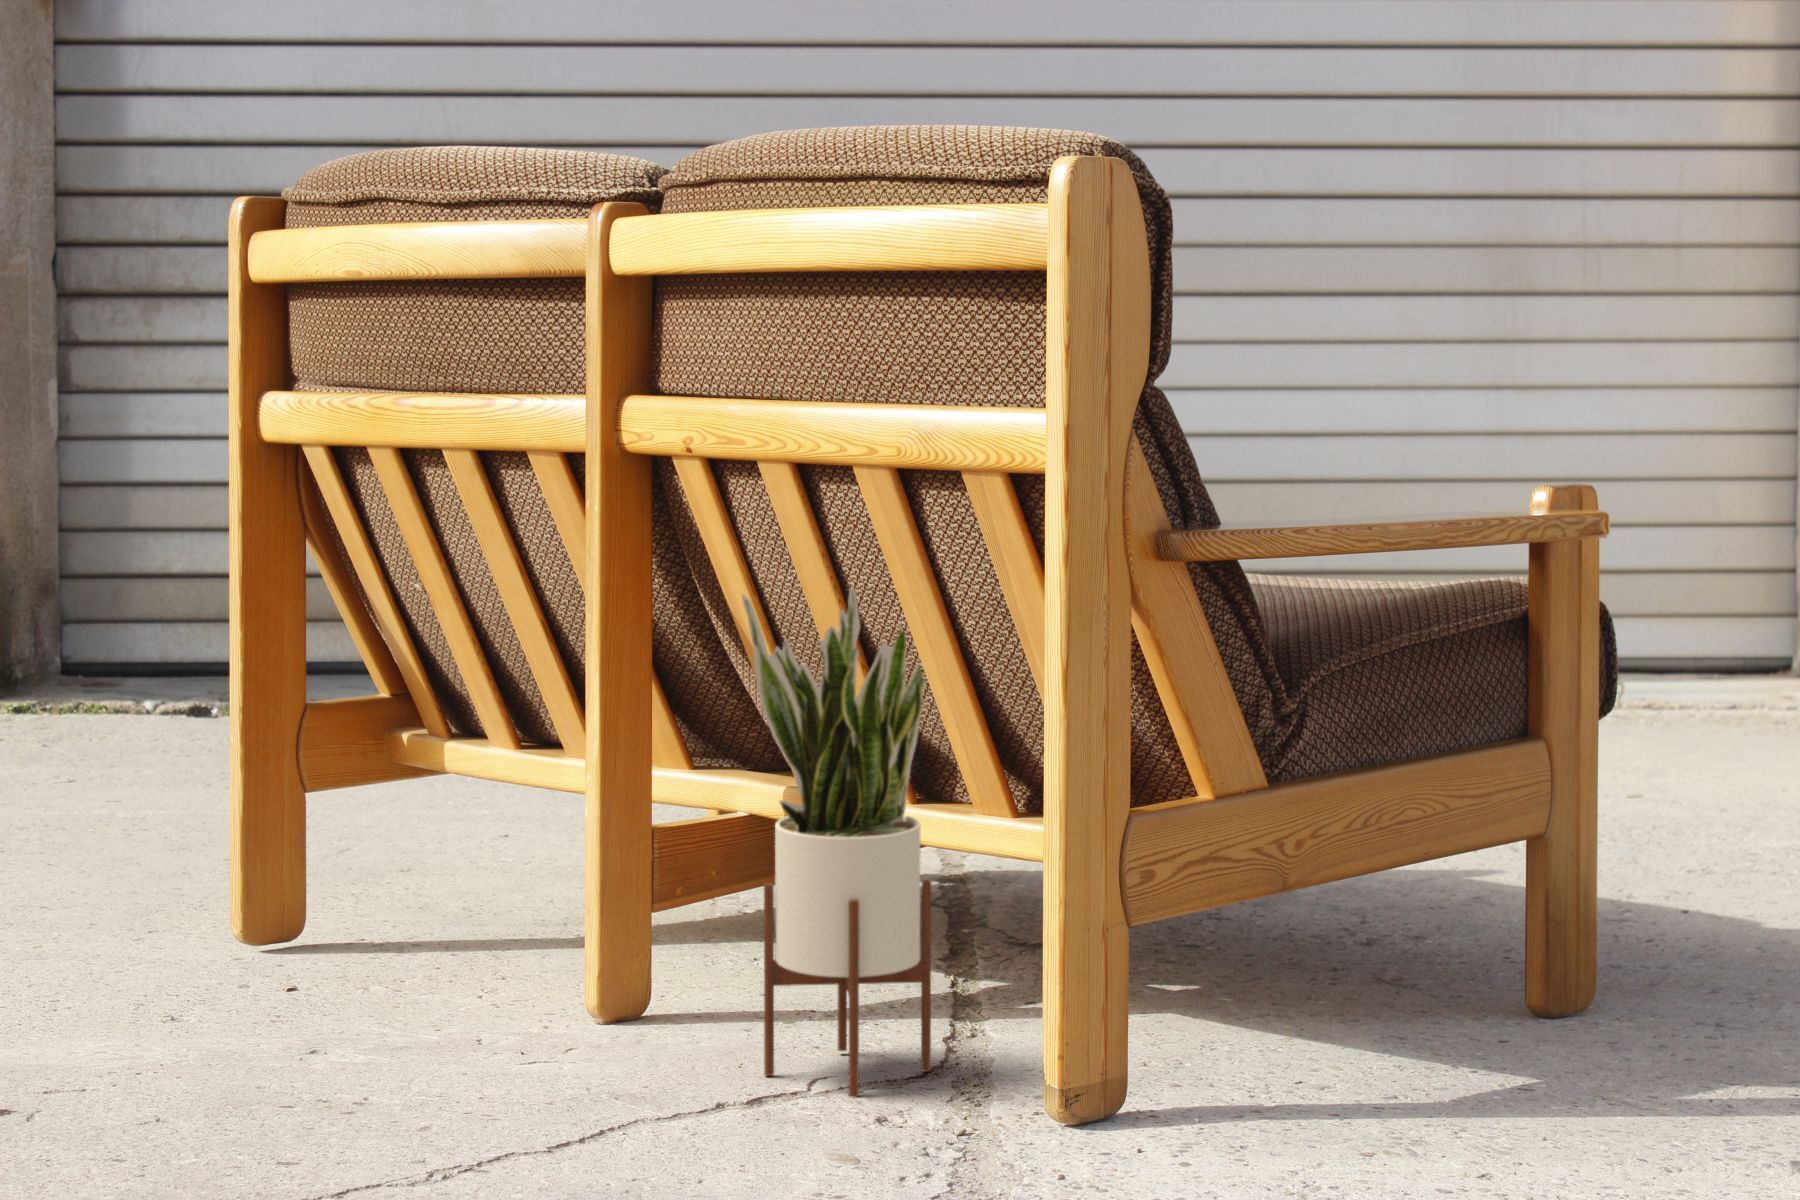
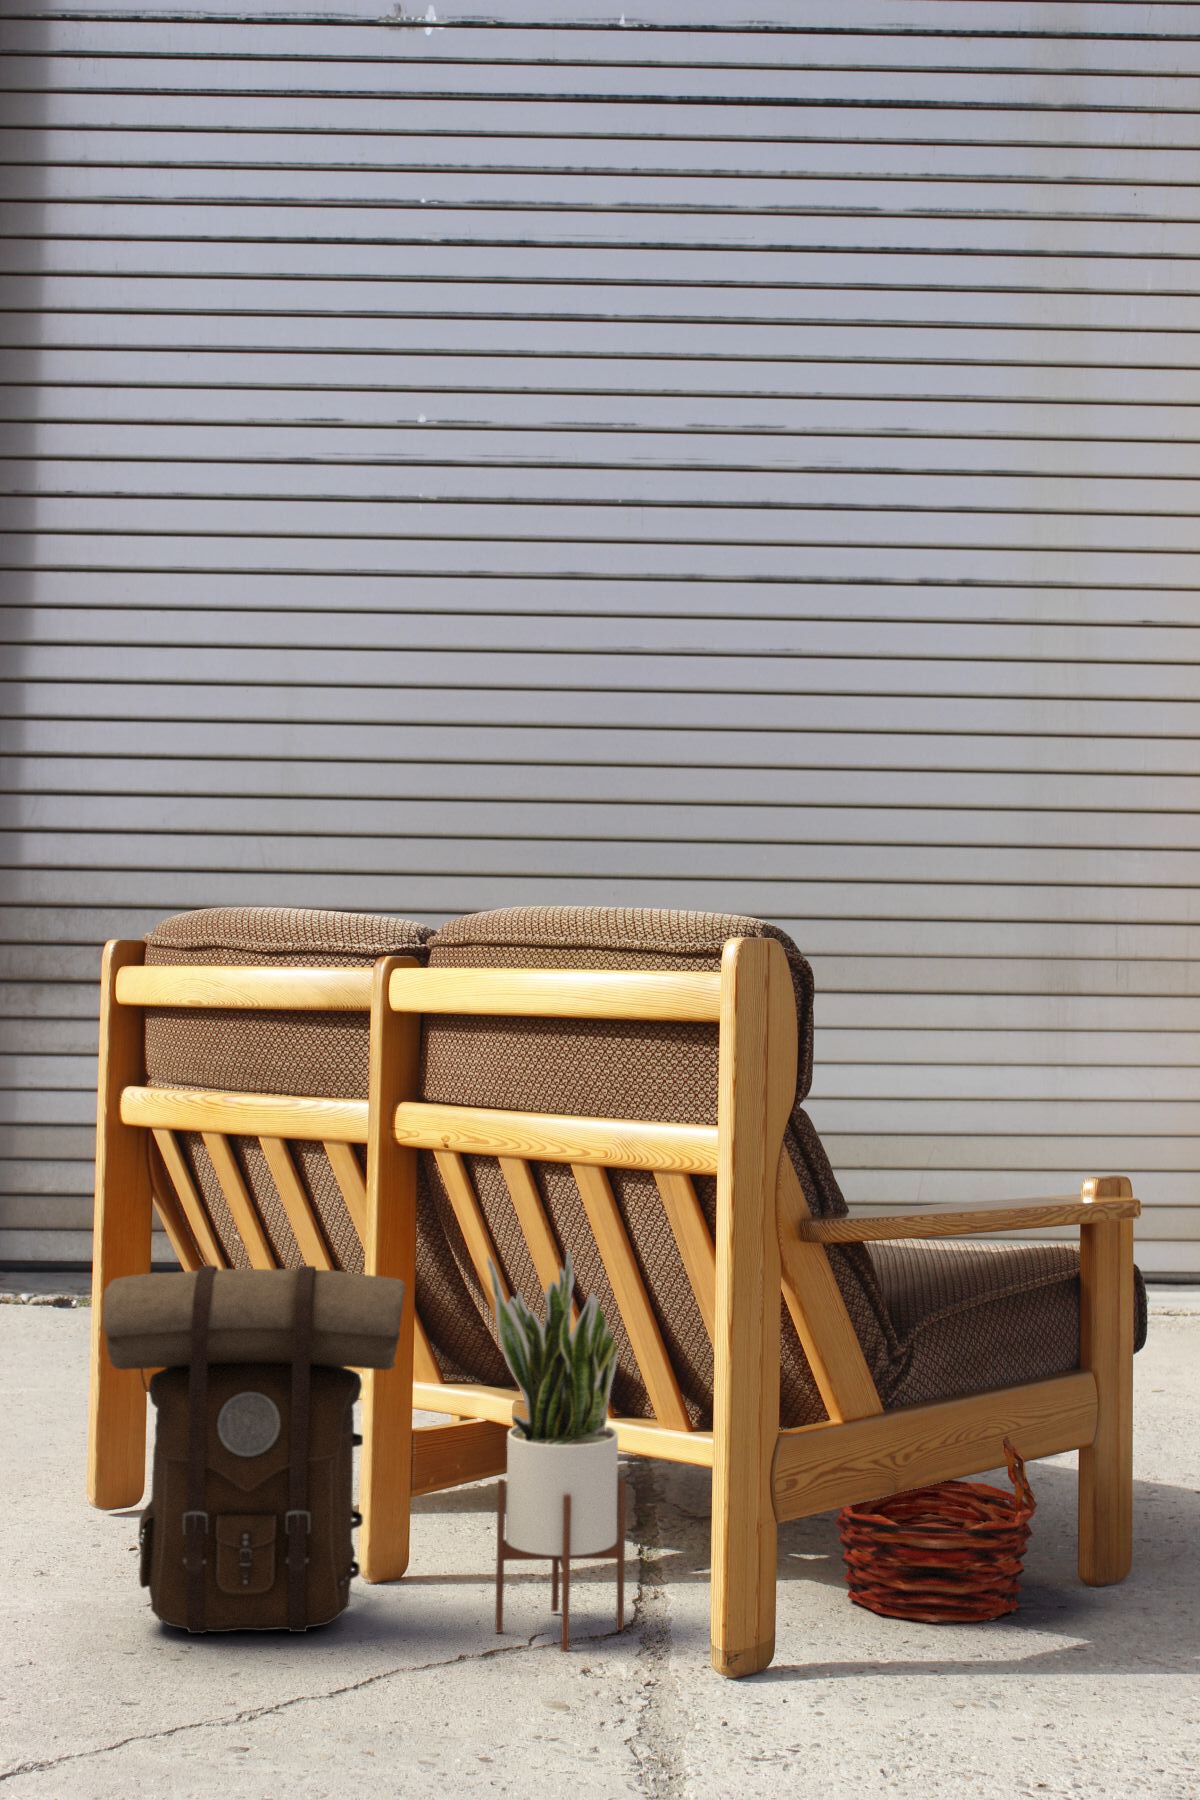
backpack: none [234,611,635,1080] -> present [103,1265,405,1633]
basket: none [1196,761,1471,1062] -> present [833,1436,1037,1623]

